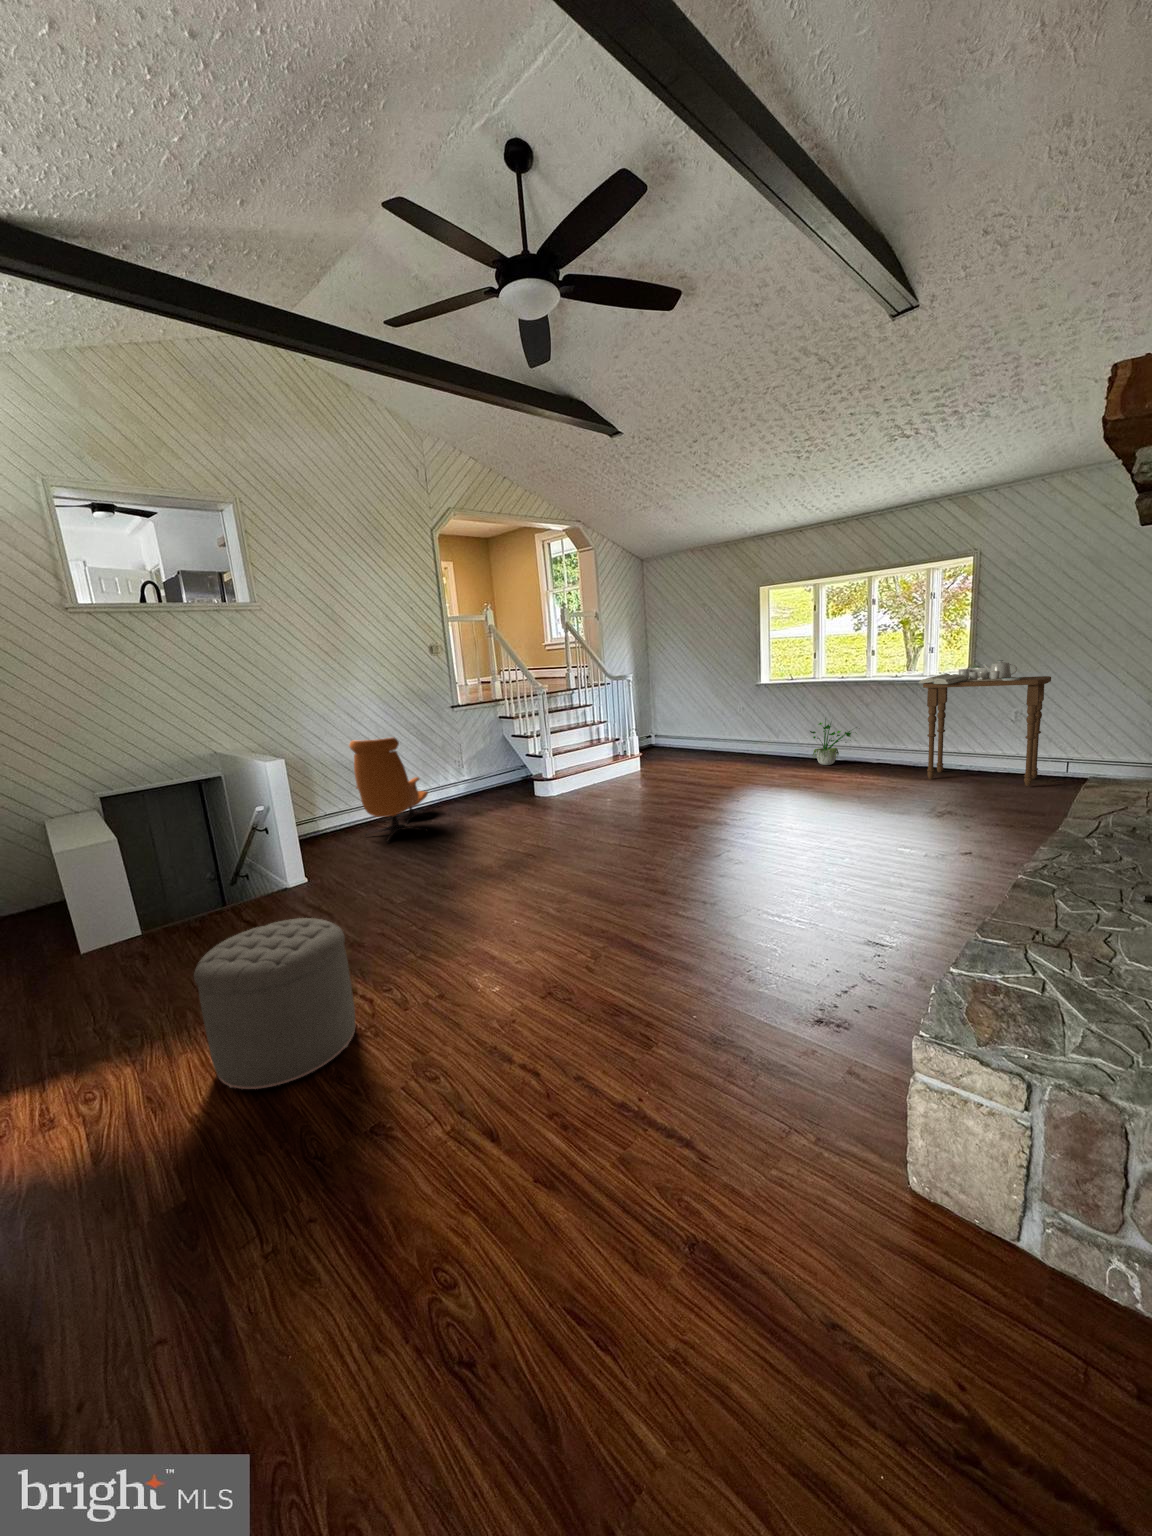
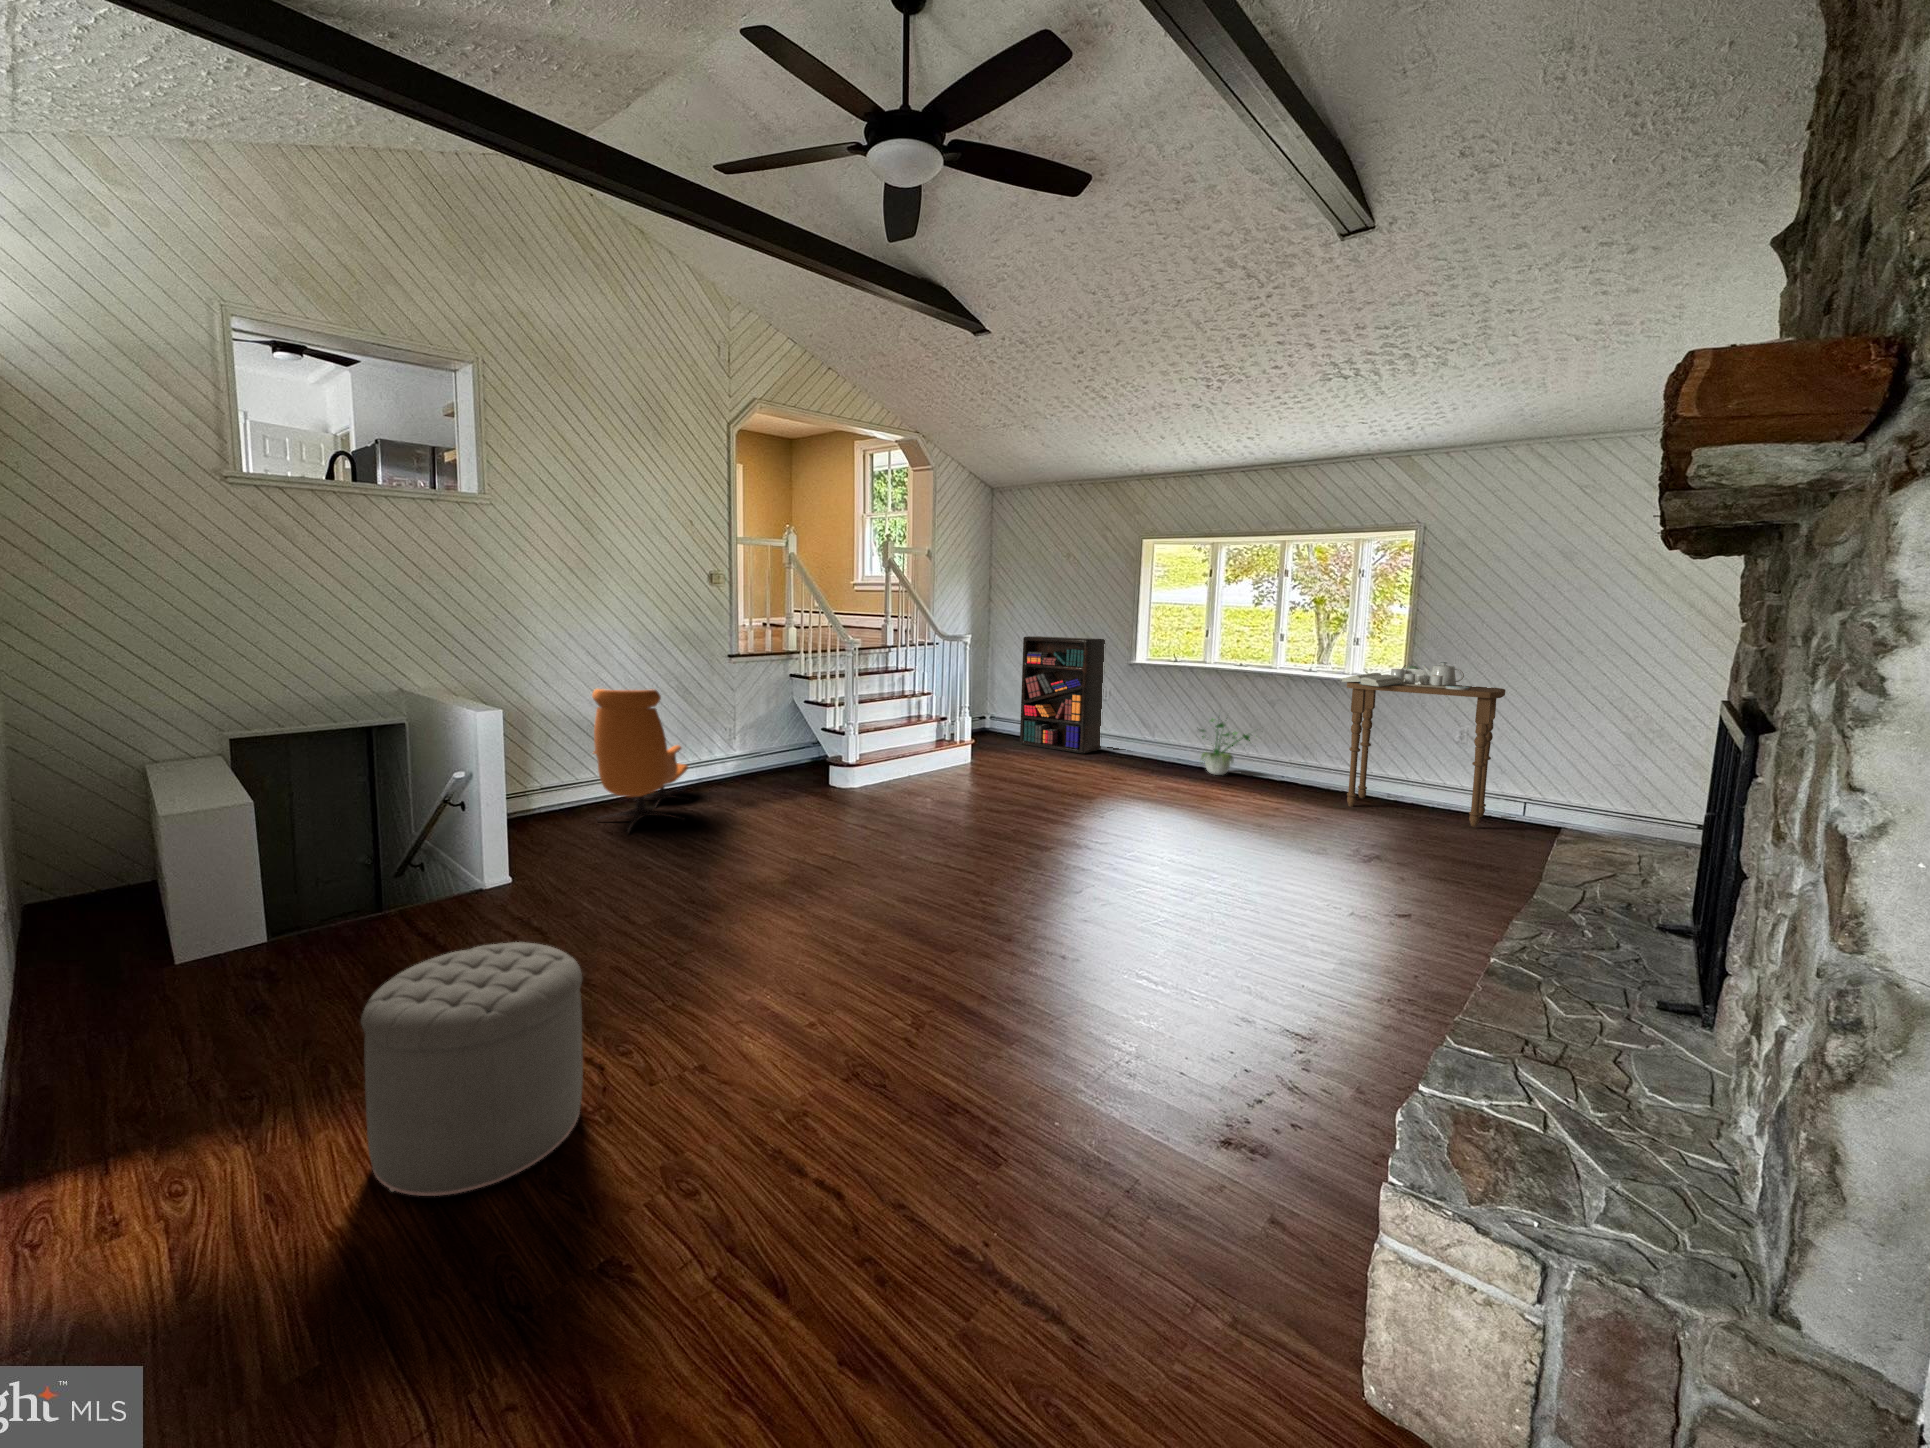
bookshelf: none [672,670,737,758] -> present [1020,636,1105,753]

